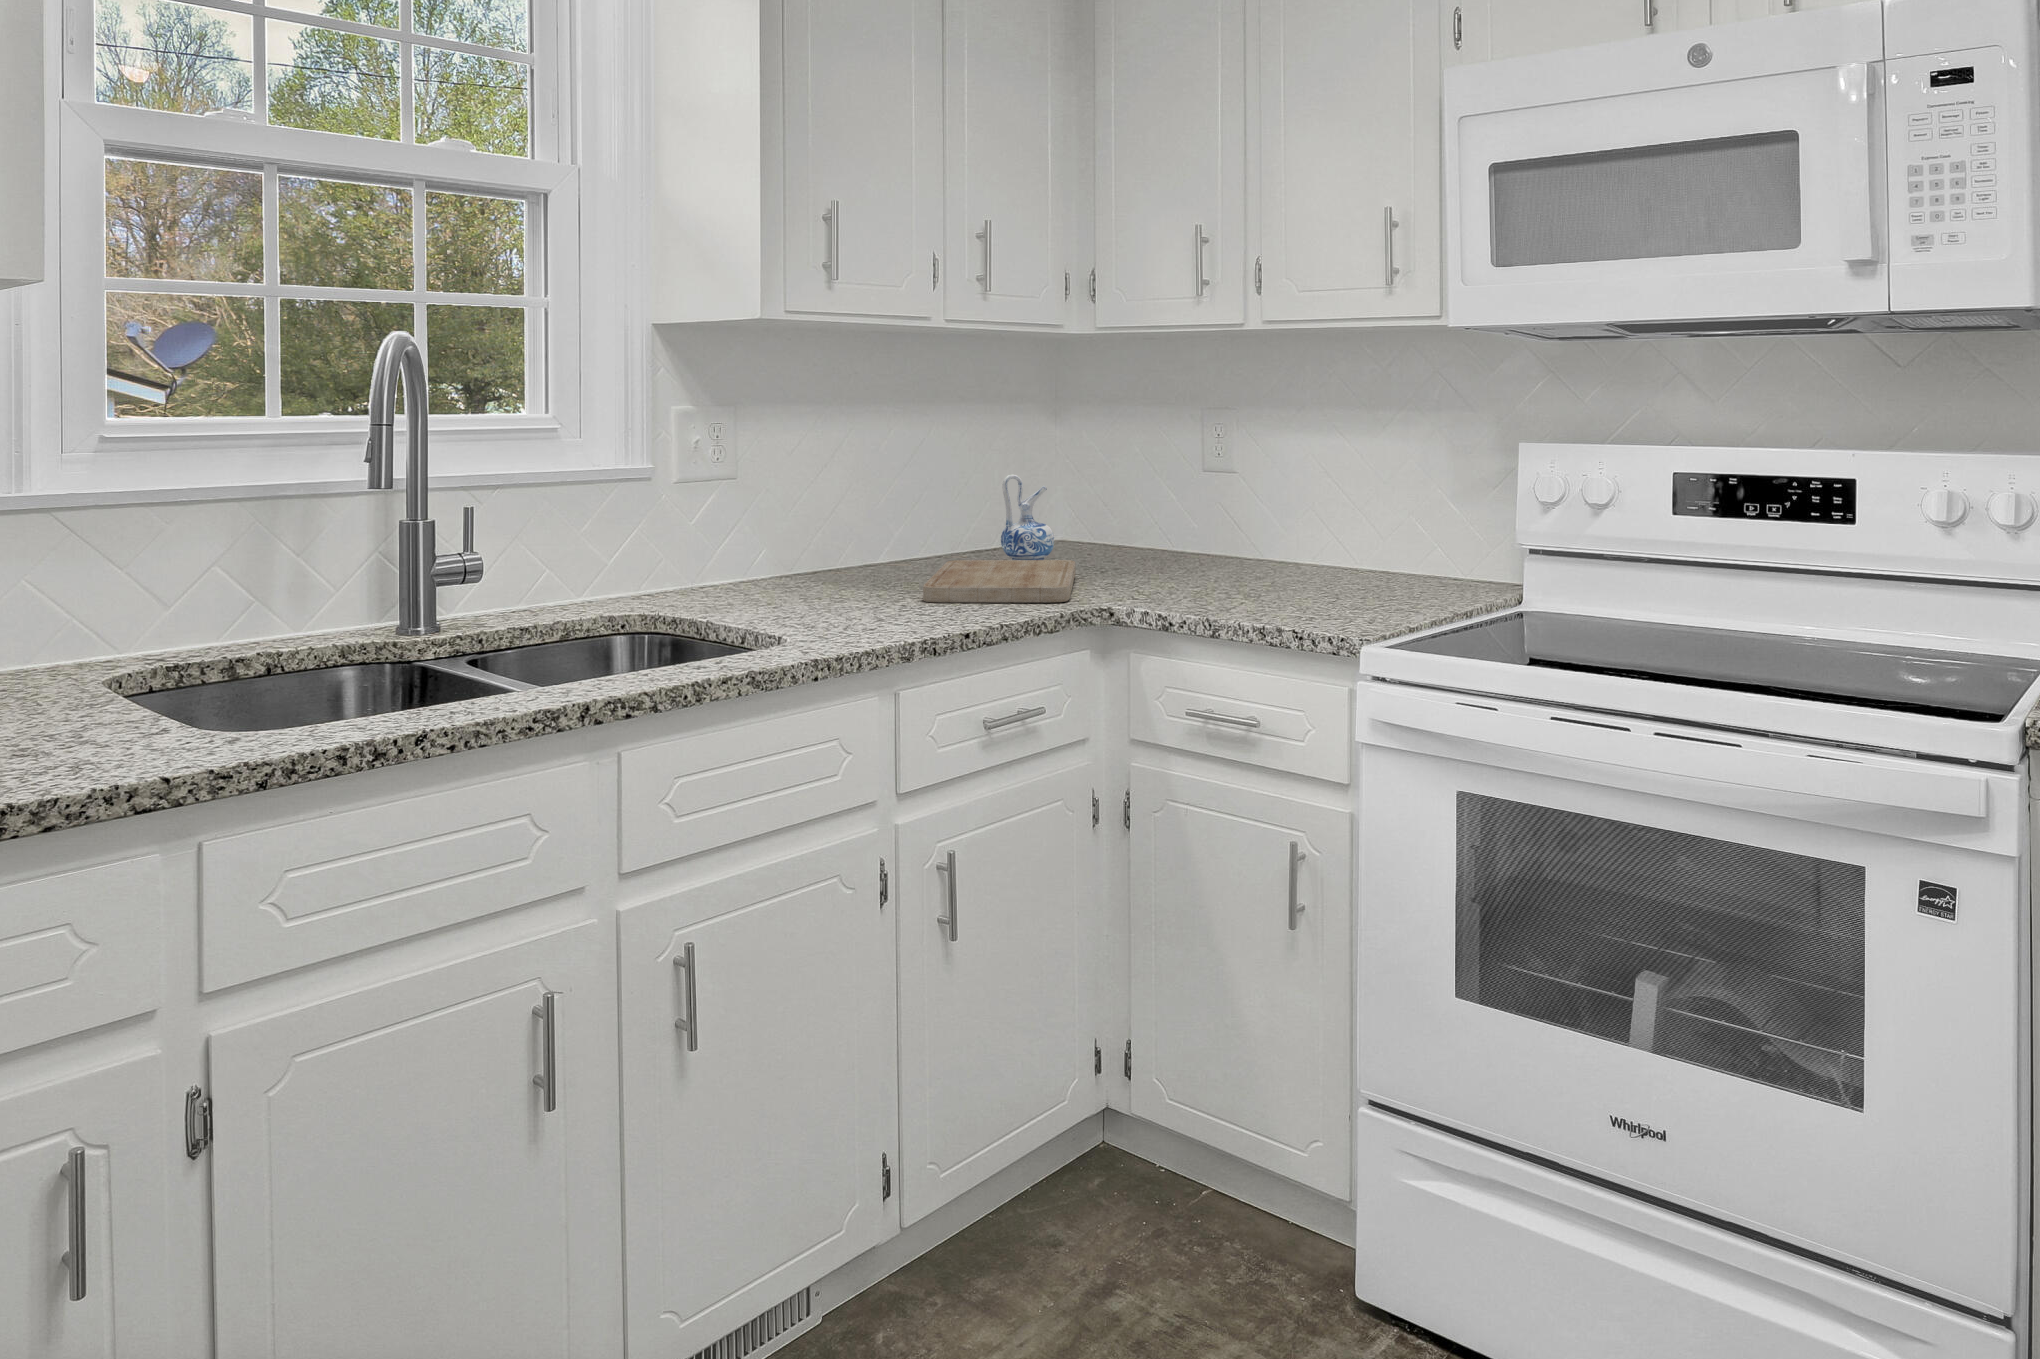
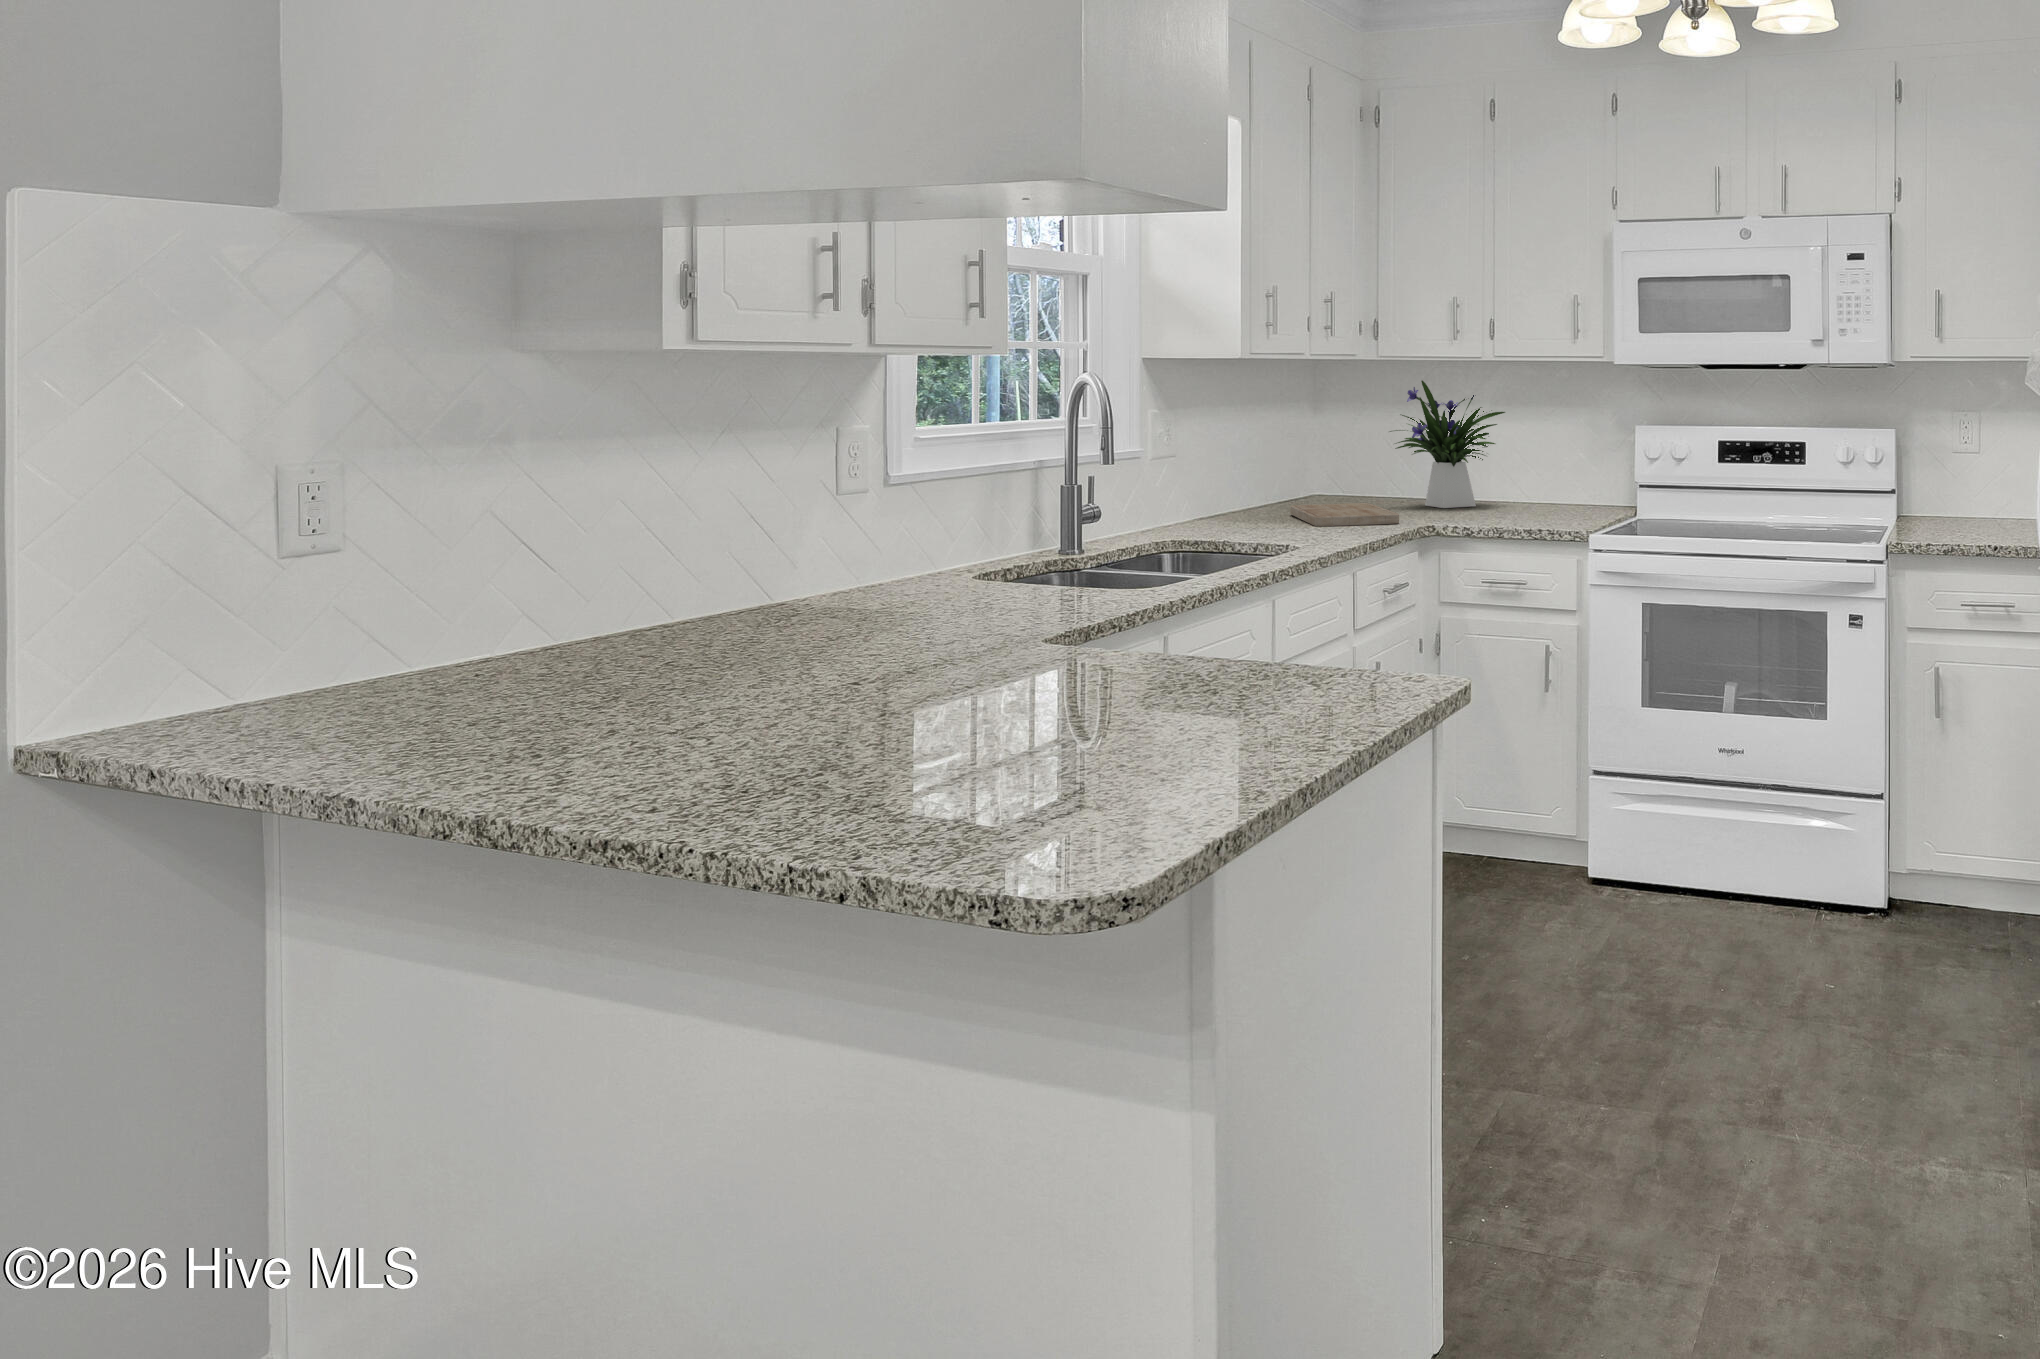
flower arrangement: none [1127,364,1318,571] -> present [1390,381,1505,508]
ceramic pitcher: present [1001,474,1054,560] -> none [1302,451,1337,508]

